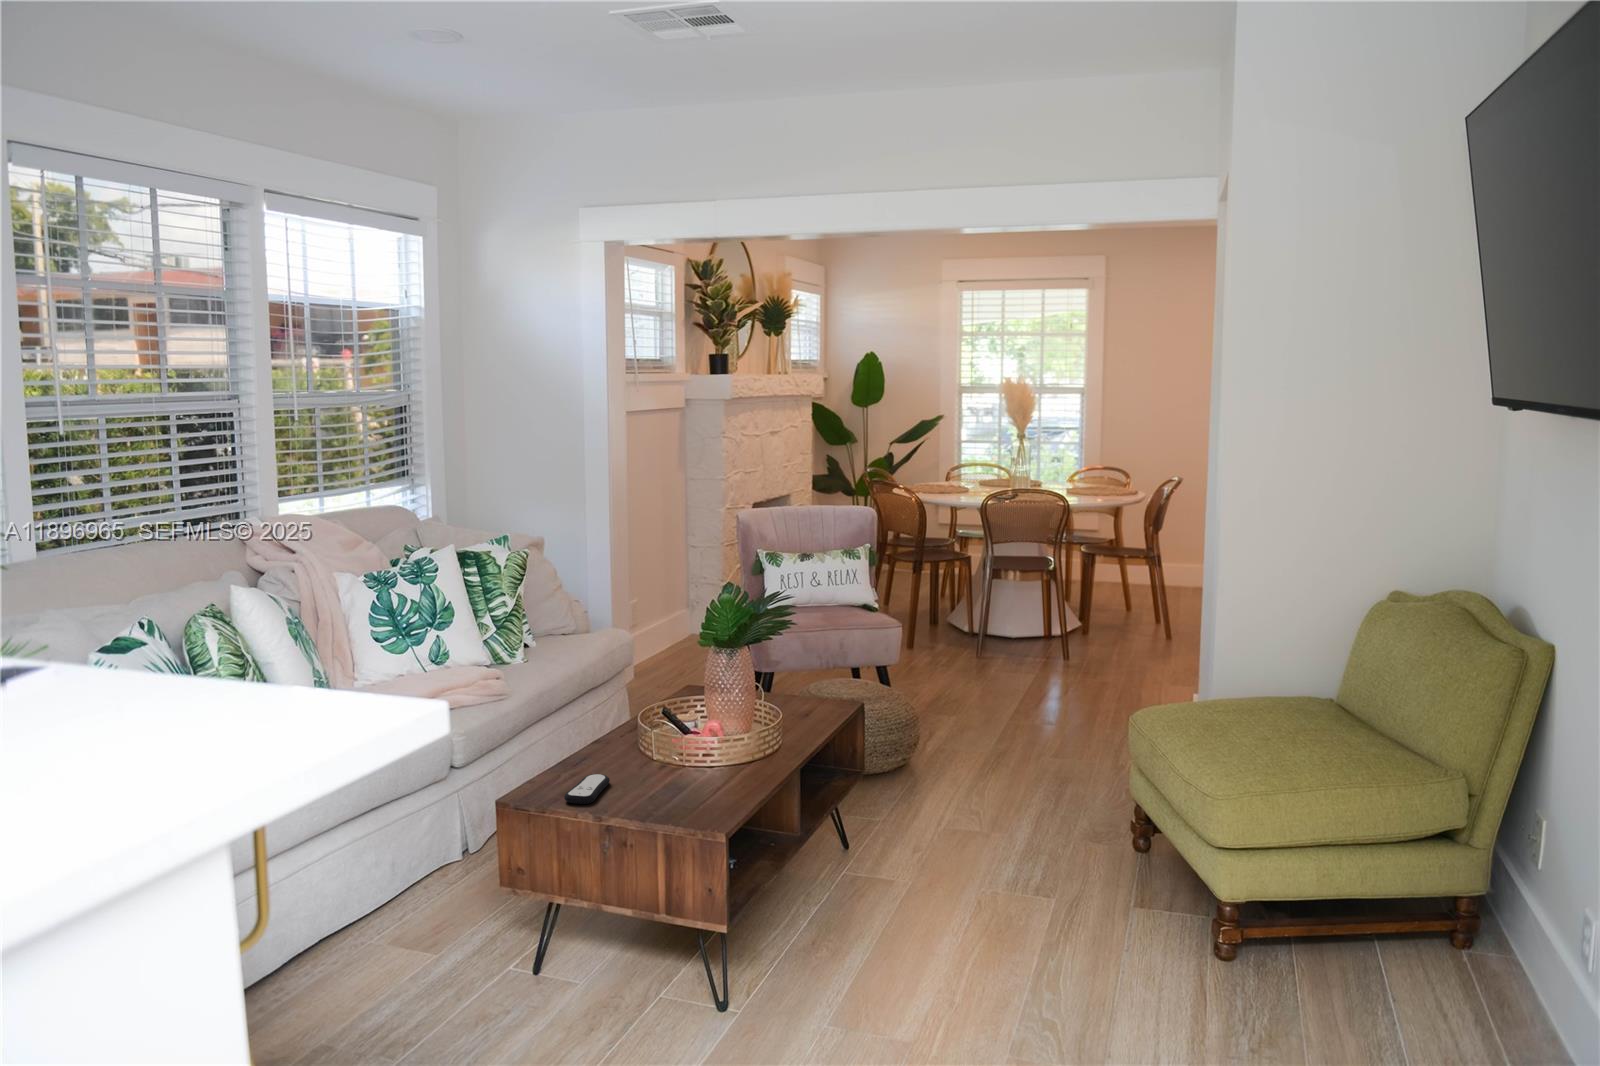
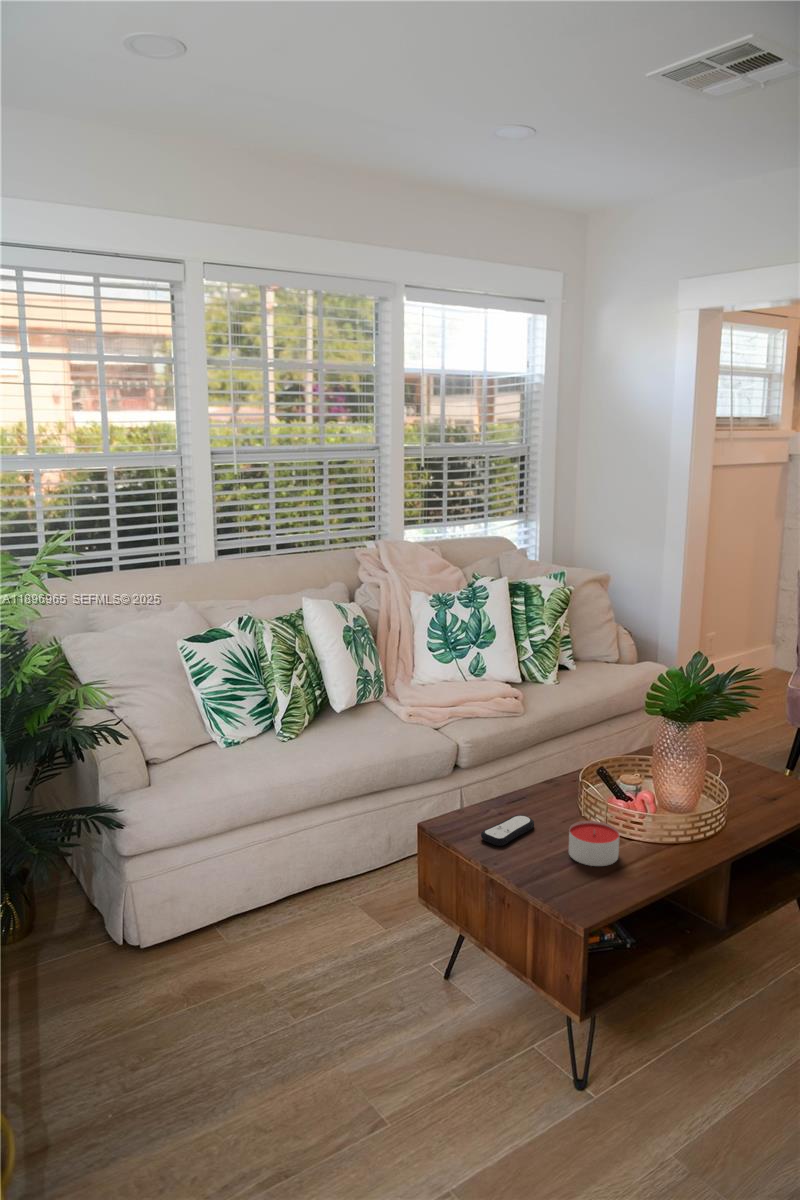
candle: none [657,759,706,799] -> present [569,821,620,866]

